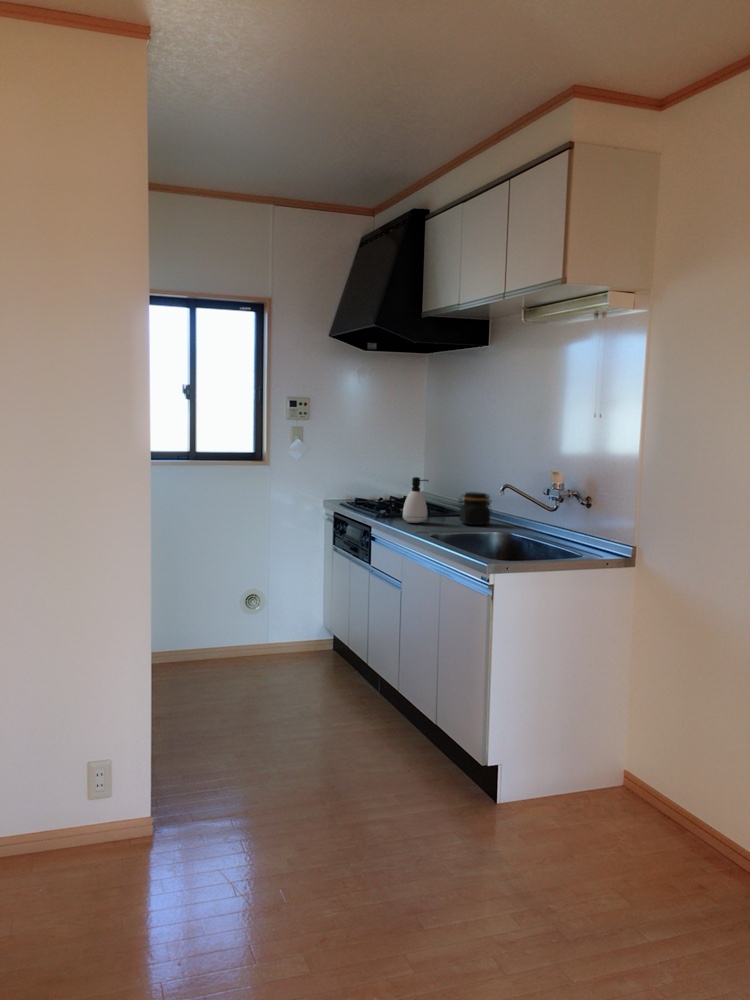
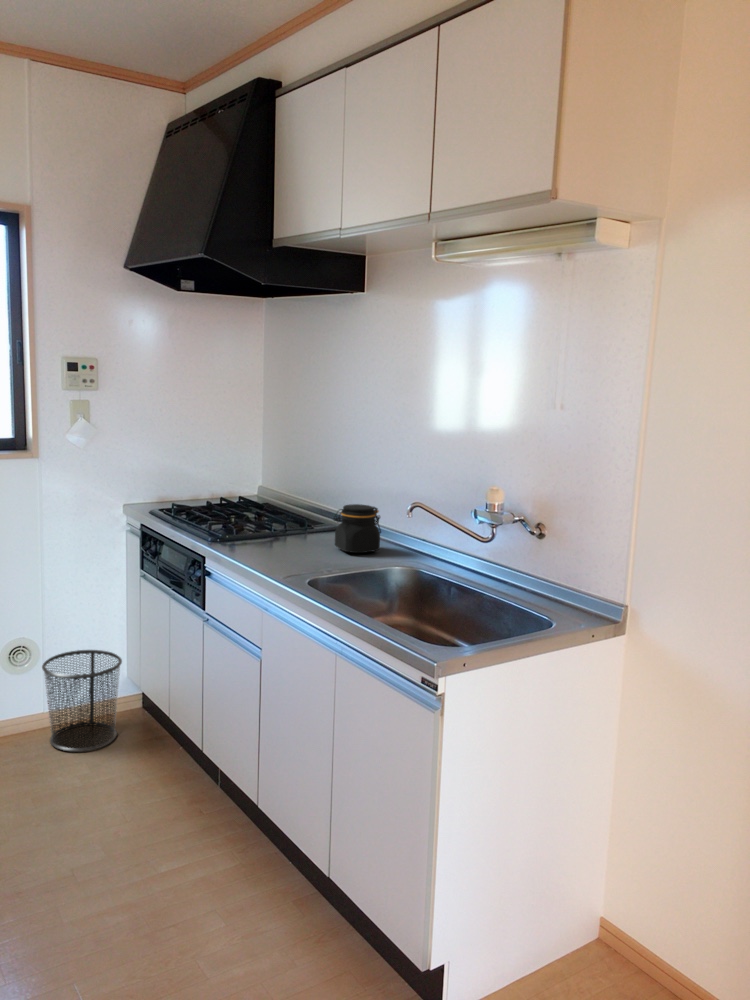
soap dispenser: present [403,477,428,523] -> none [254,486,292,554]
waste bin: none [266,601,319,668] -> present [42,650,122,752]

